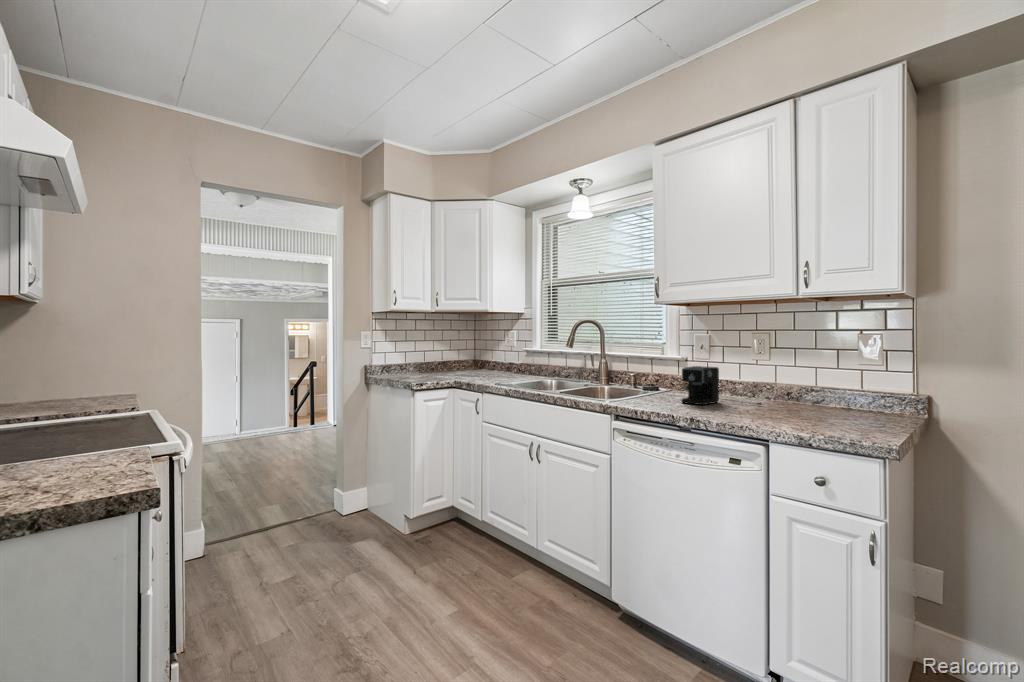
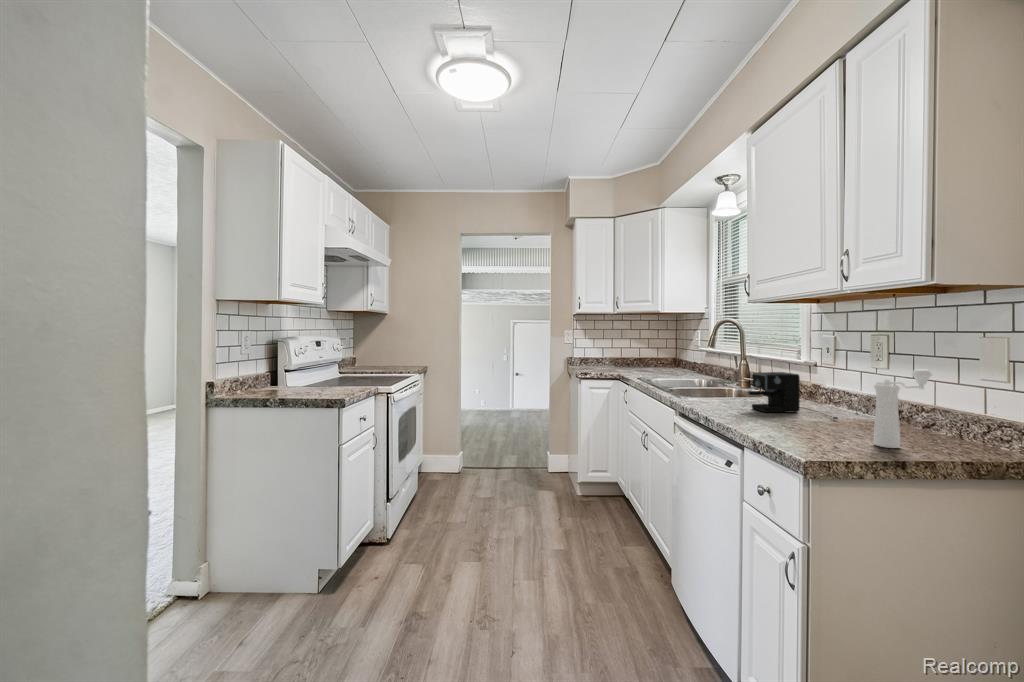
pepper mill: none [840,356,863,422] -> present [874,370,932,448]

